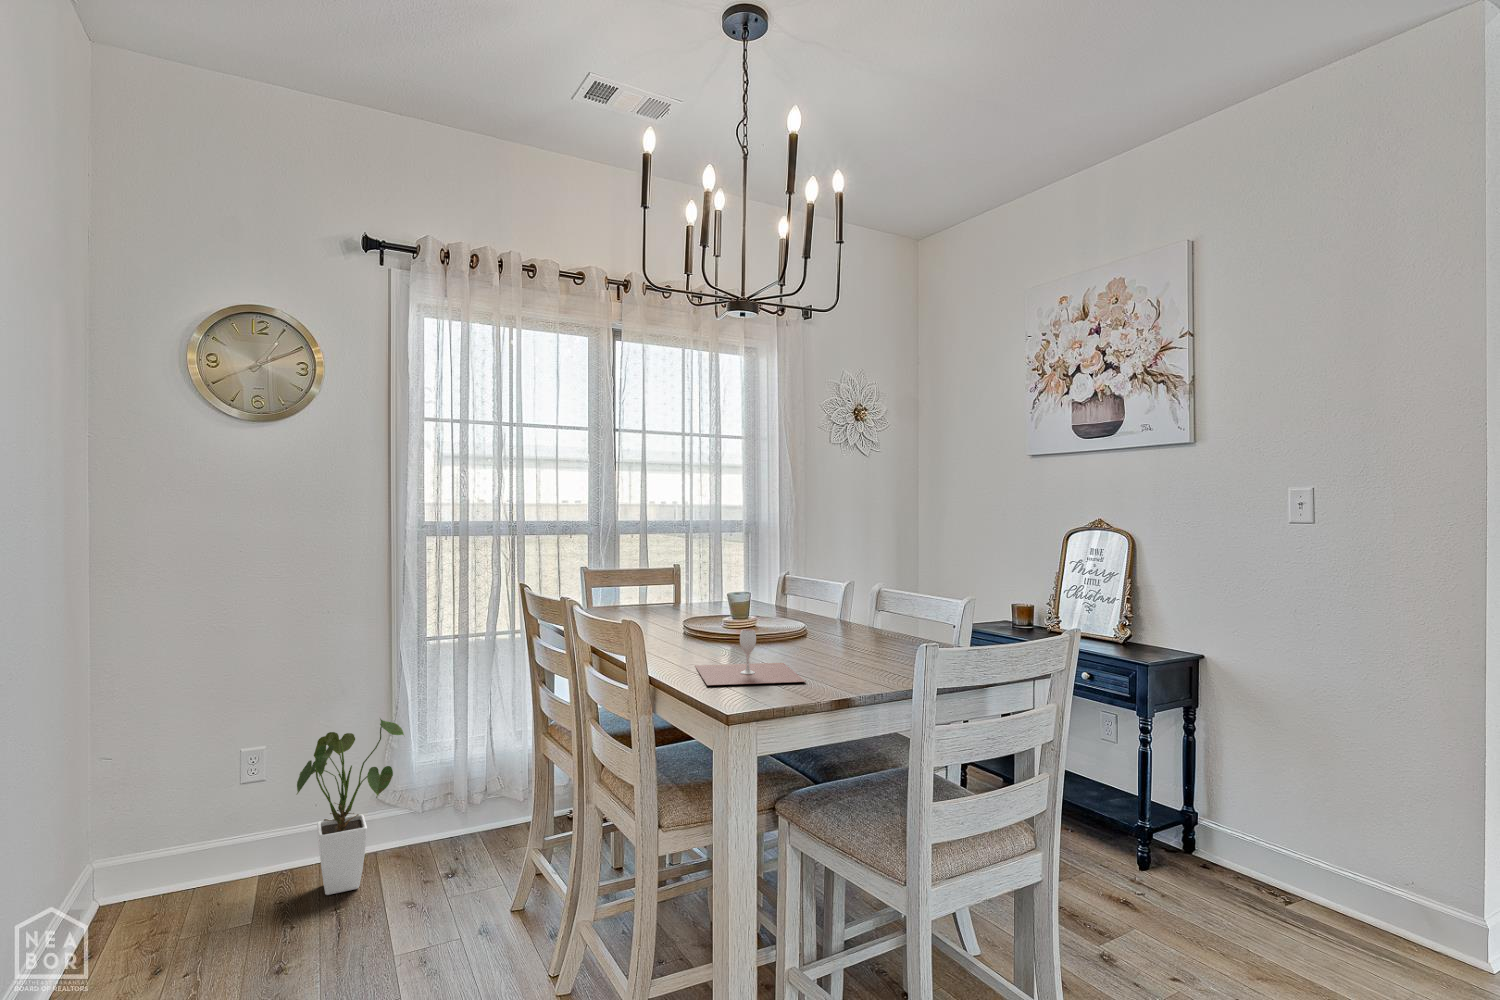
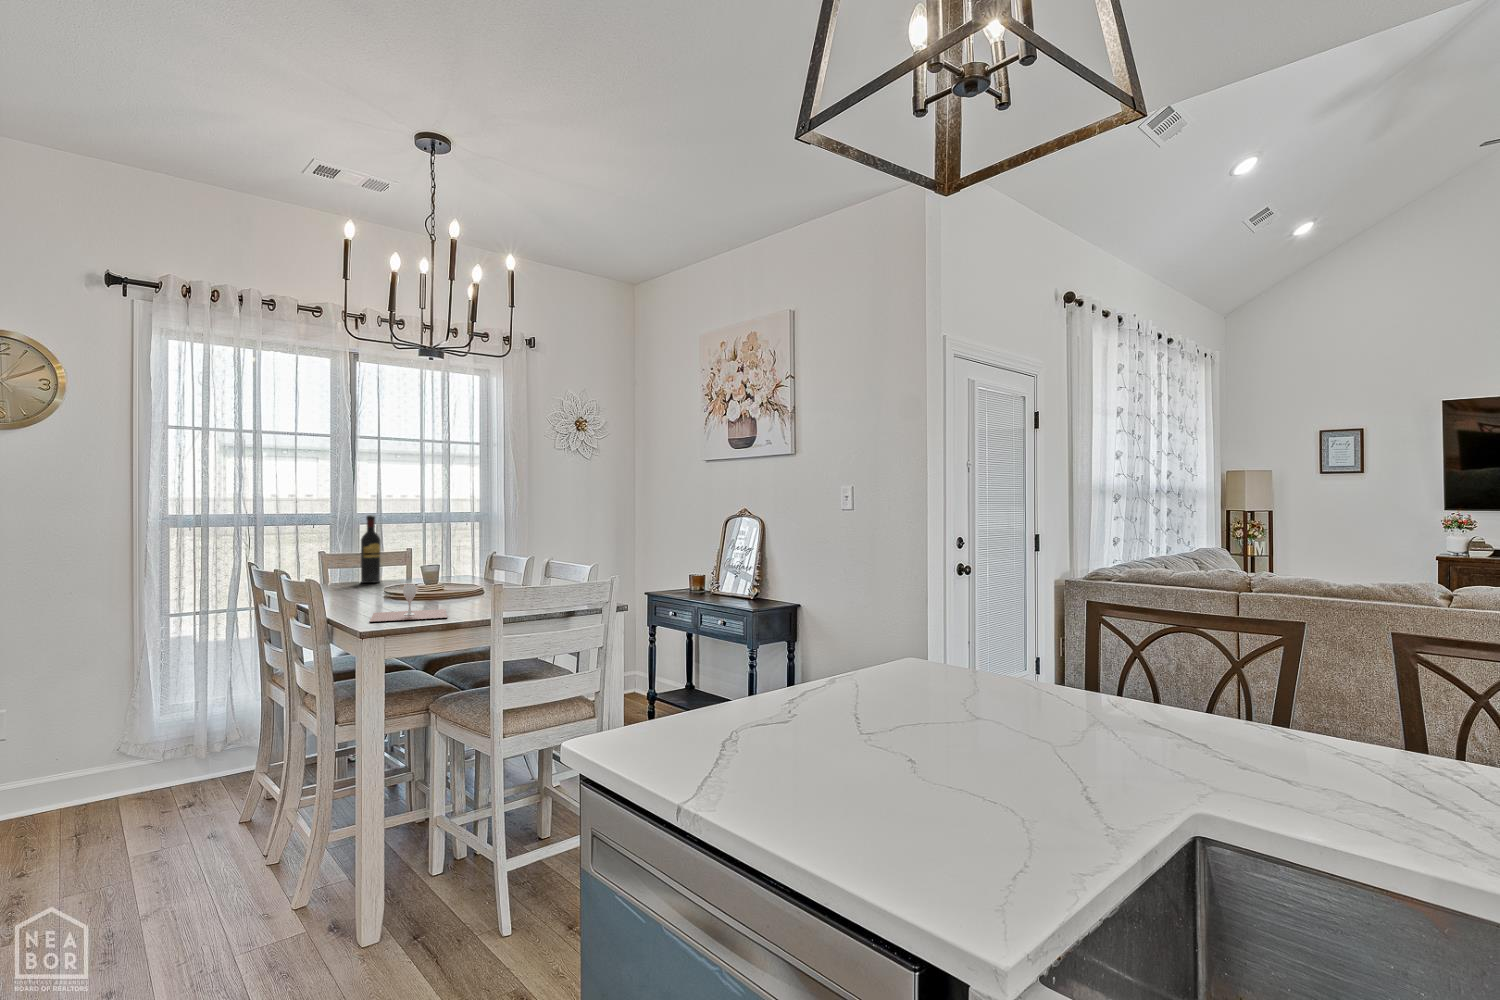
wine bottle: none [633,525,655,610] -> present [360,515,381,583]
house plant: present [297,718,404,895] -> none [35,680,148,828]

